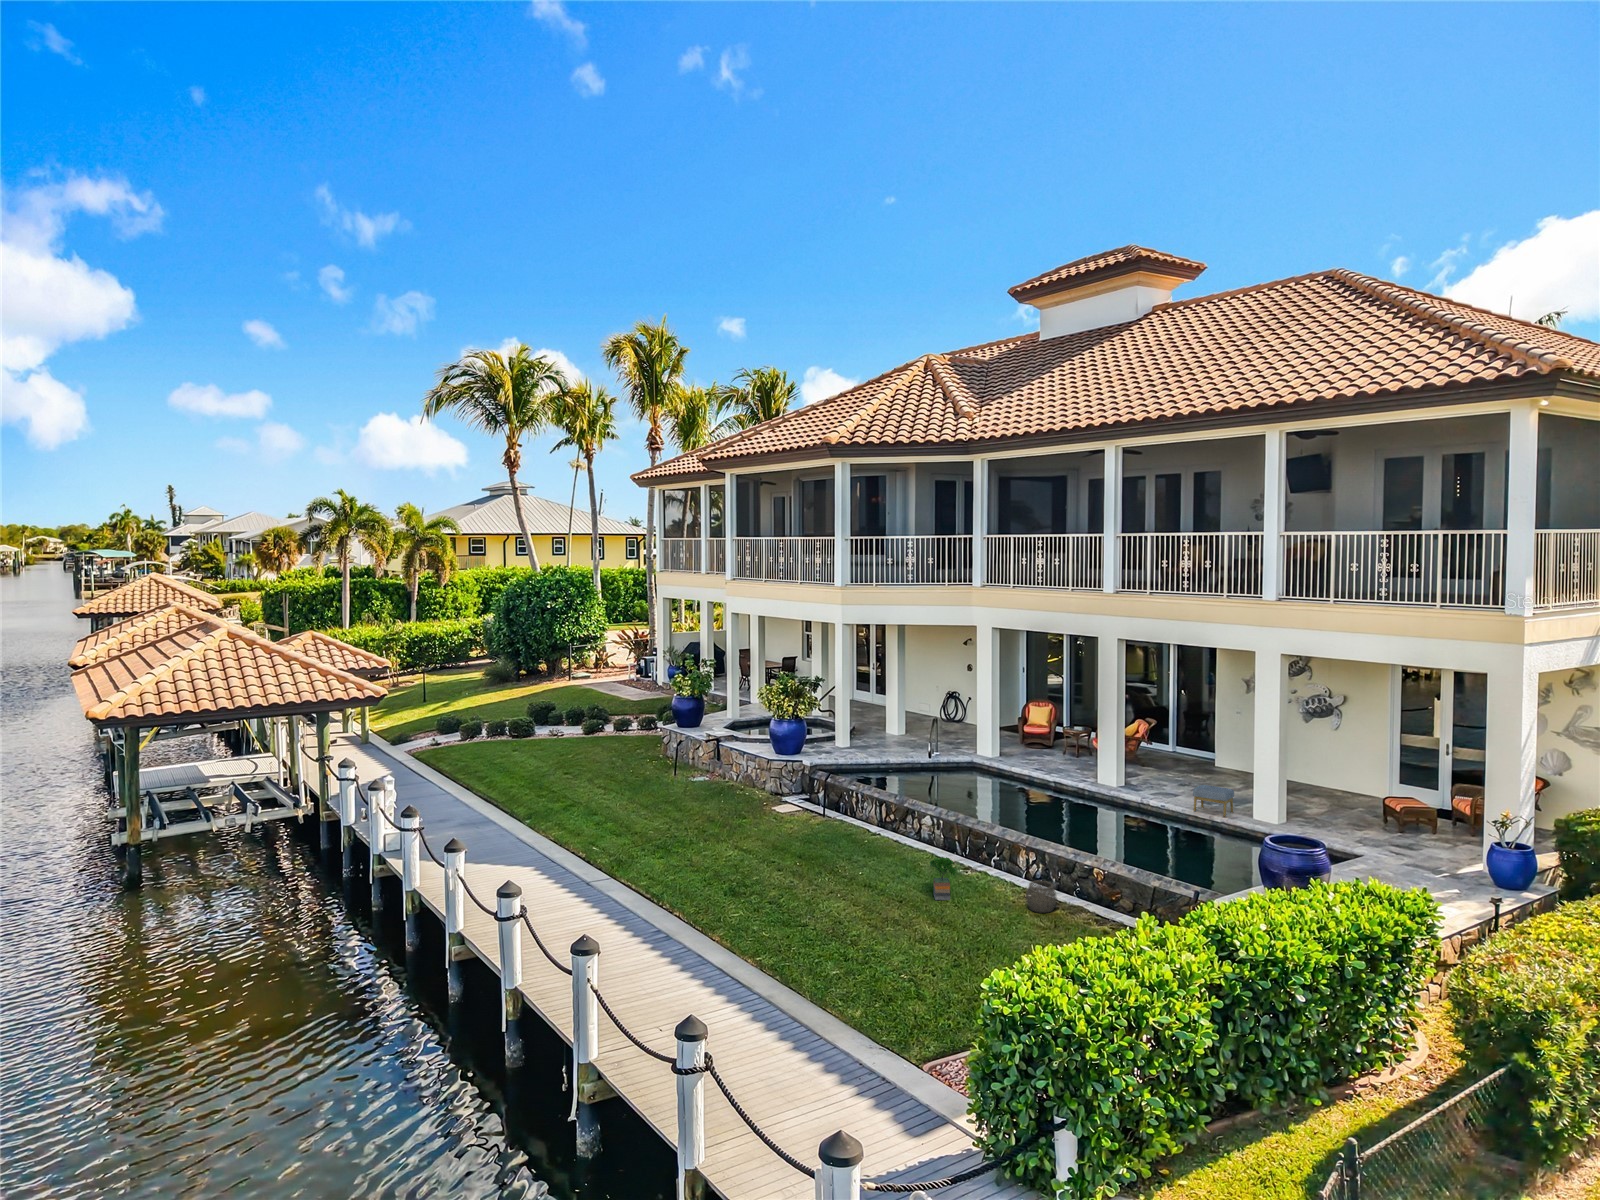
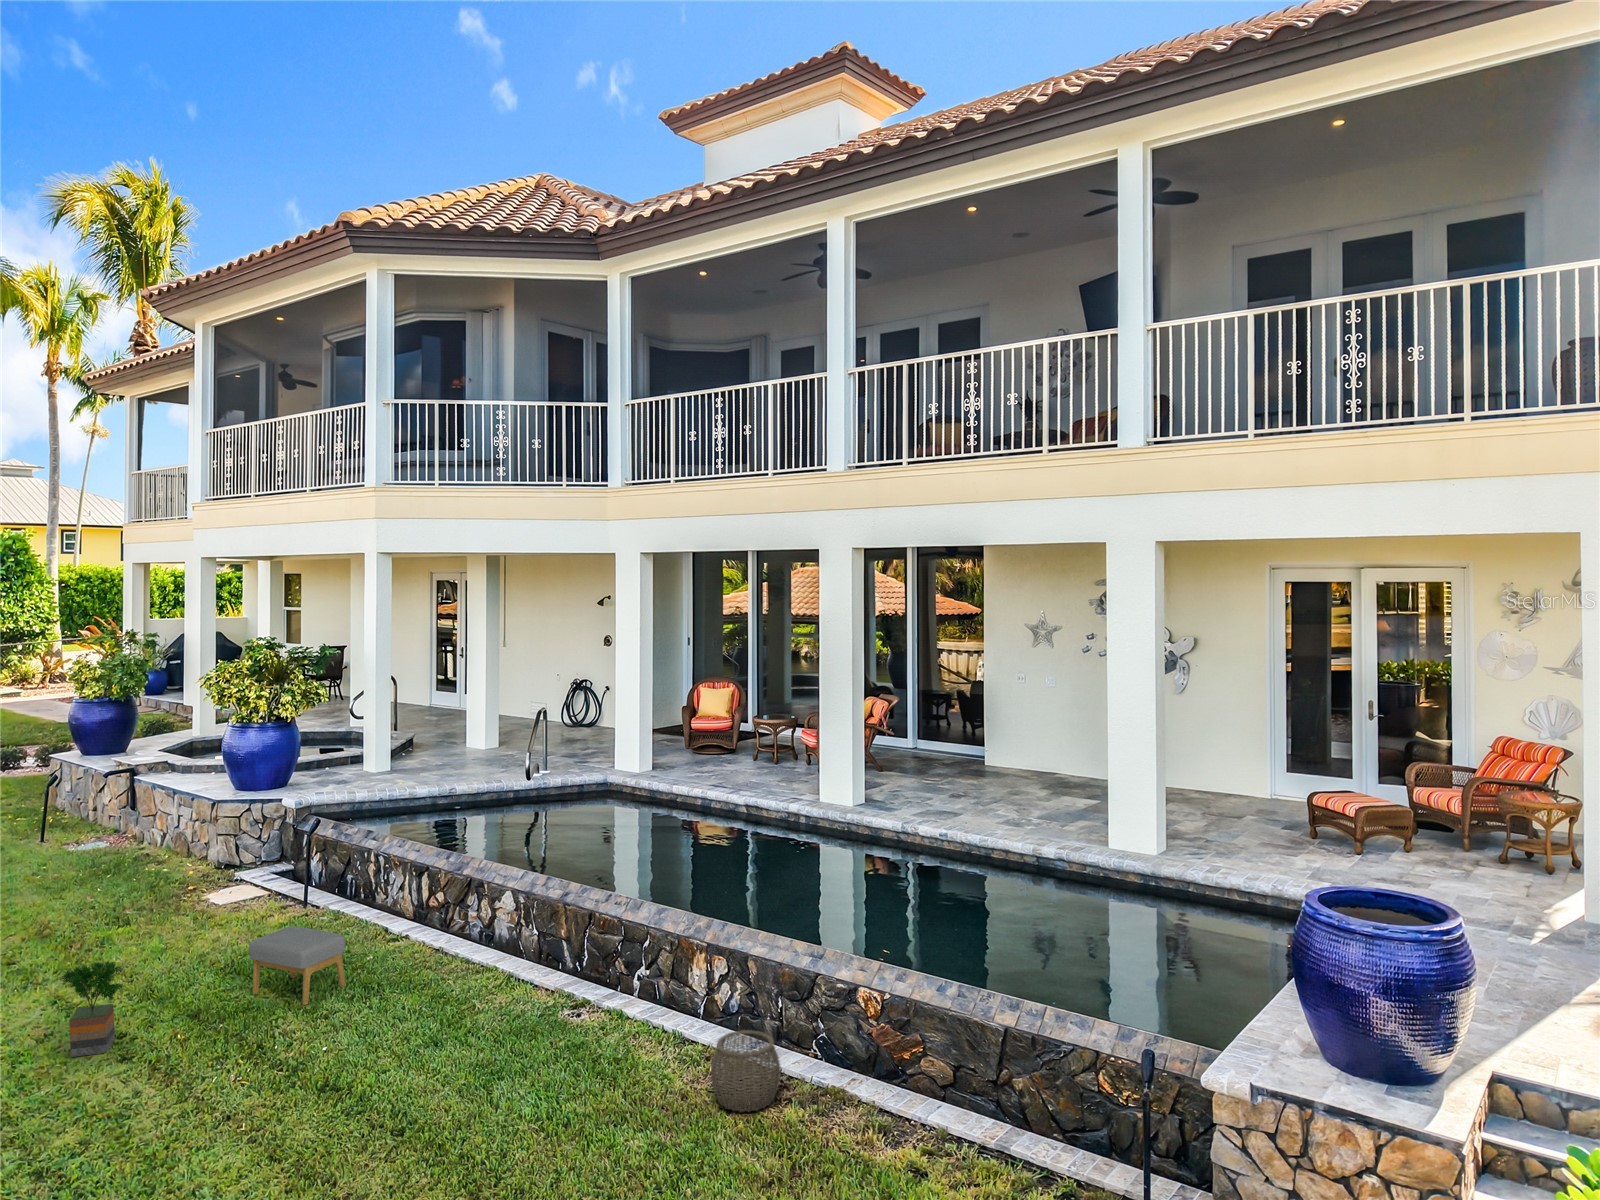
footstool: present [1193,785,1234,816] -> present [249,926,346,1005]
potted tree: present [929,857,956,900] -> present [61,961,124,1057]

